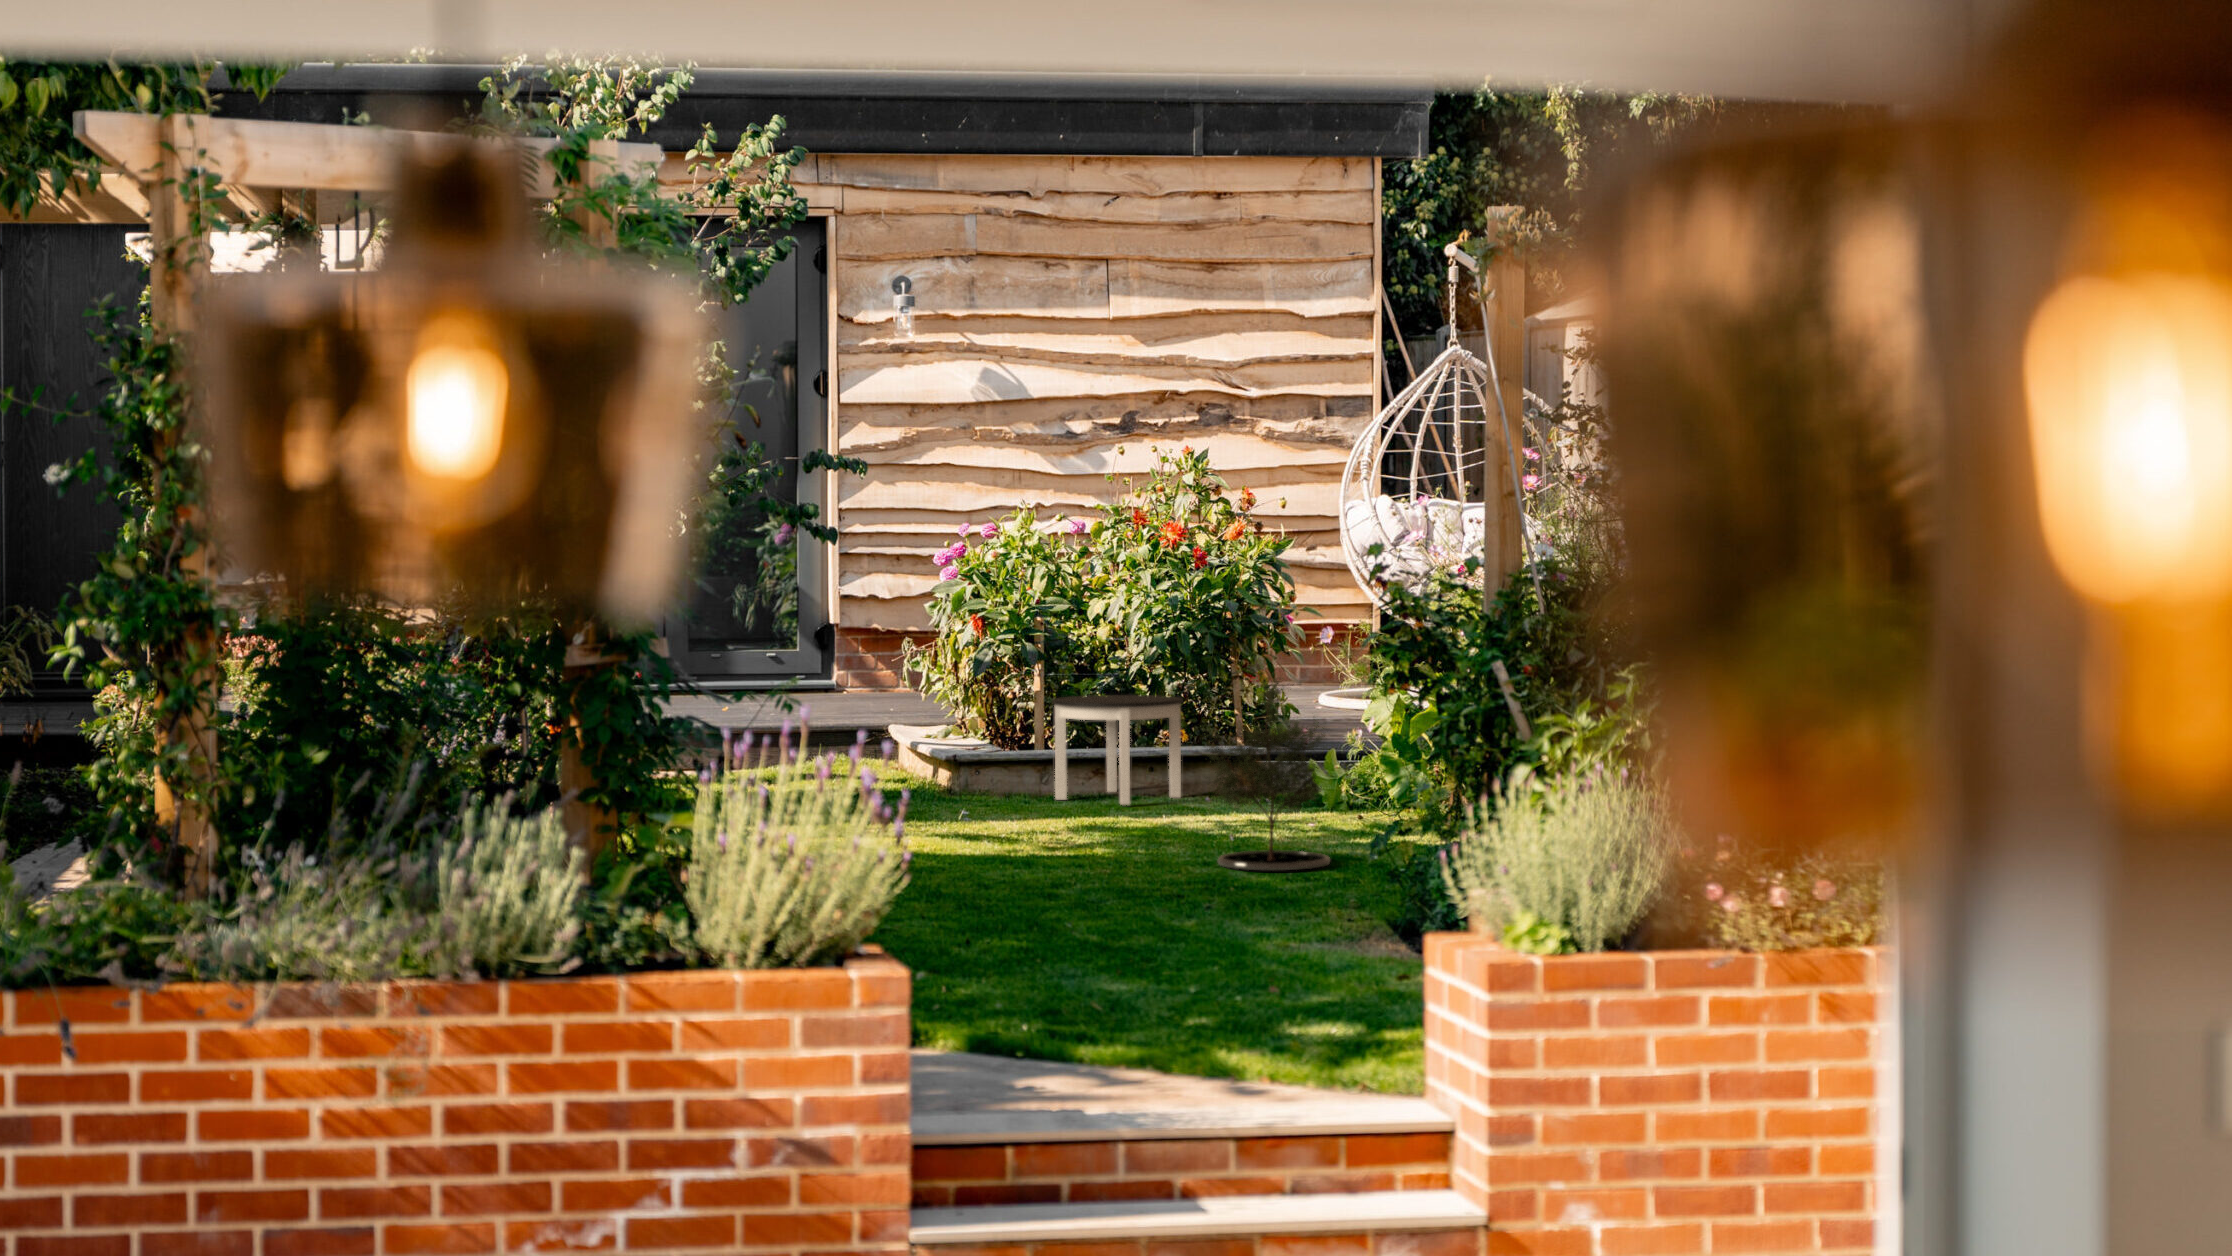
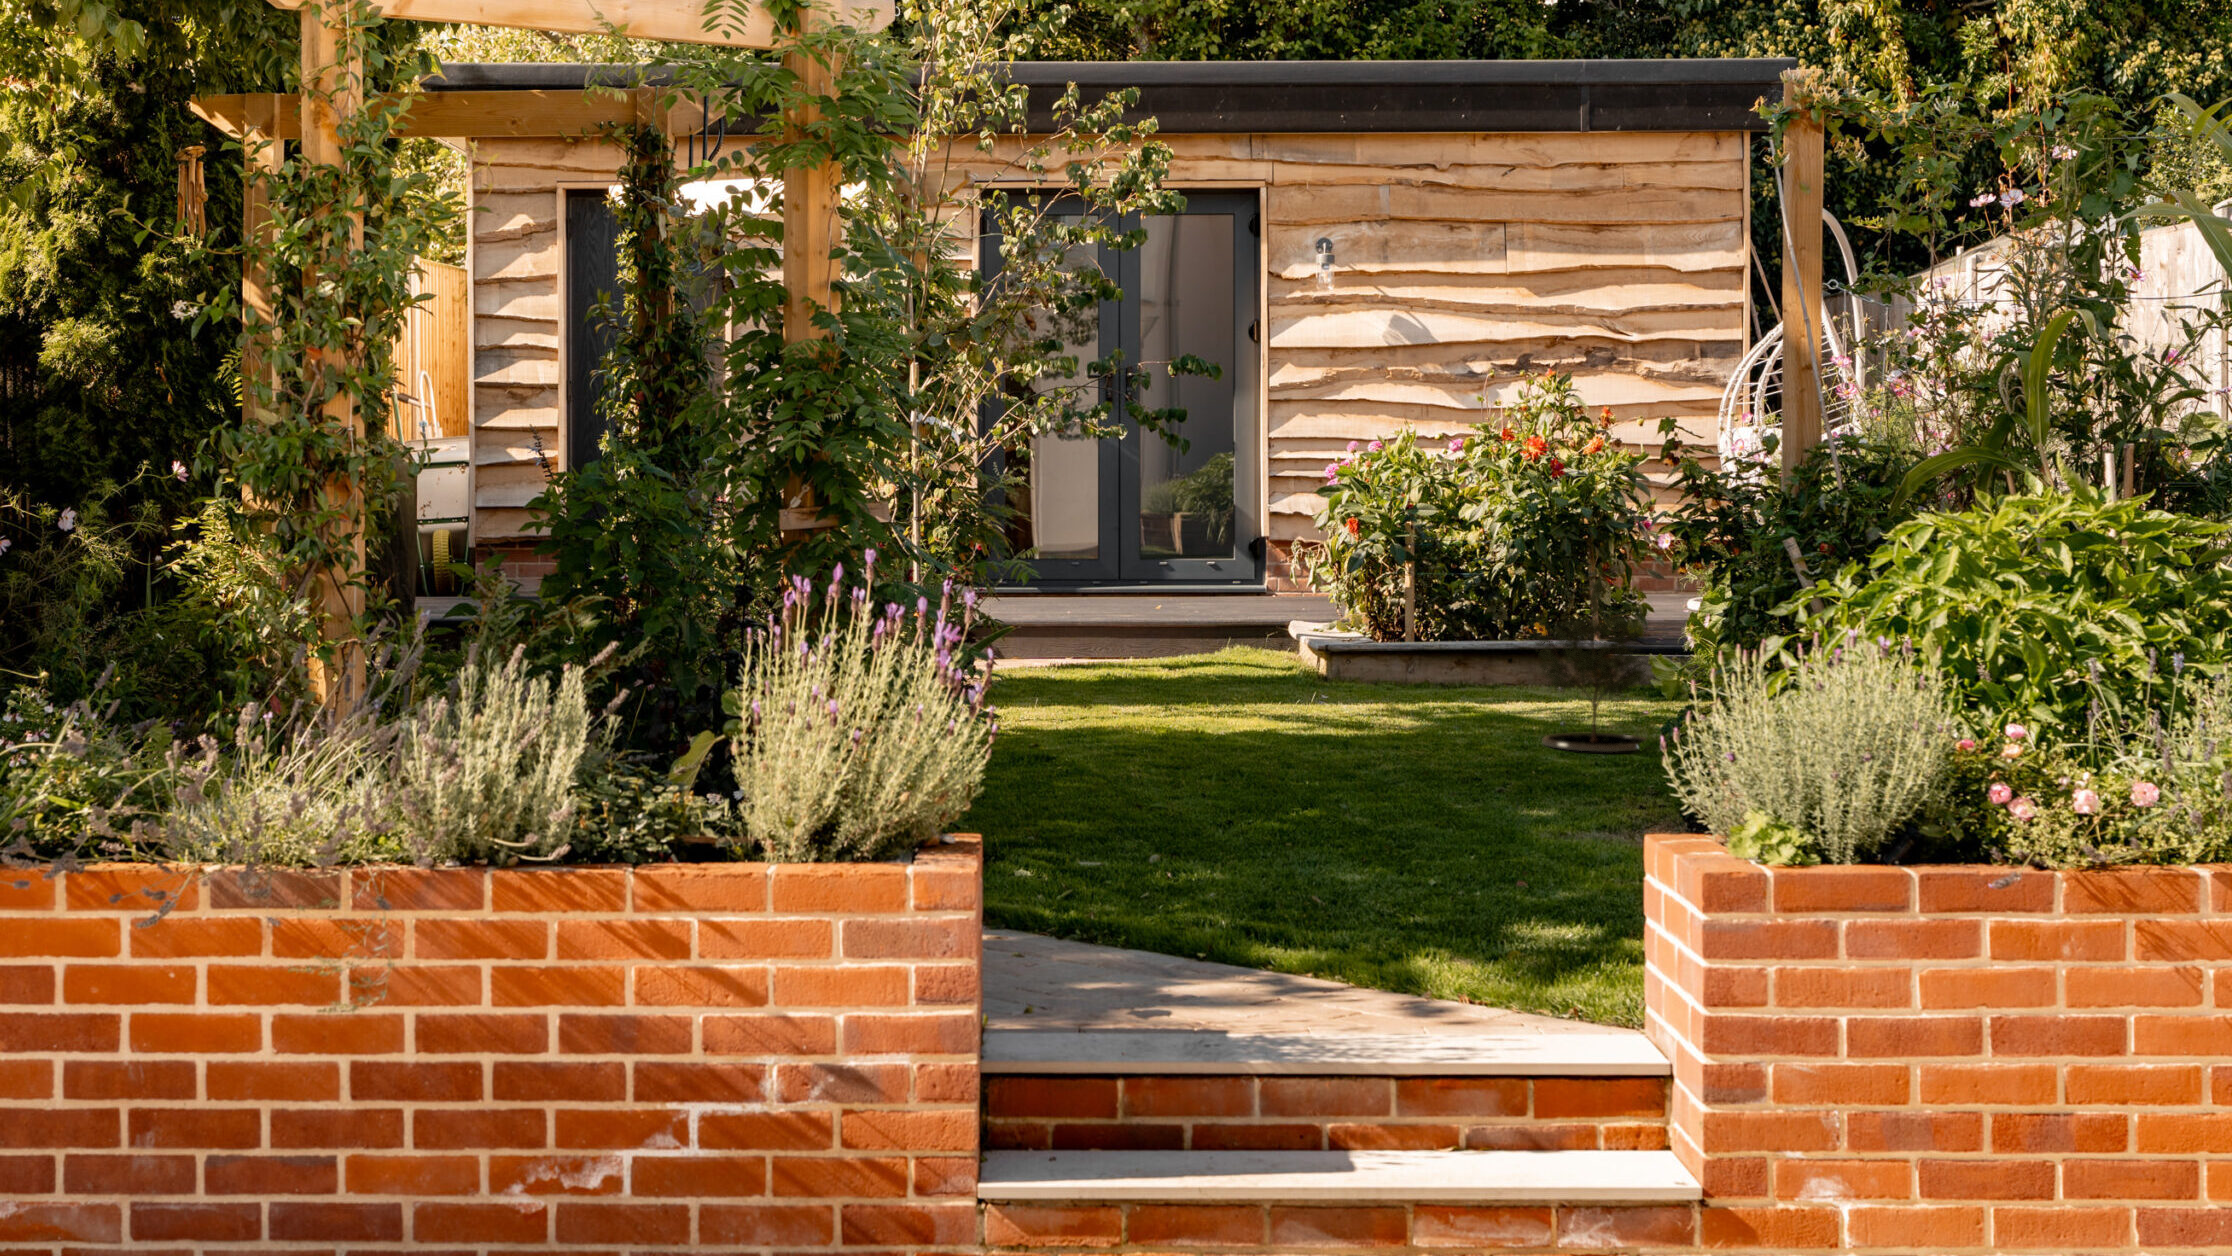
round table: present [1052,695,1183,805] -> none [1418,591,1537,688]

